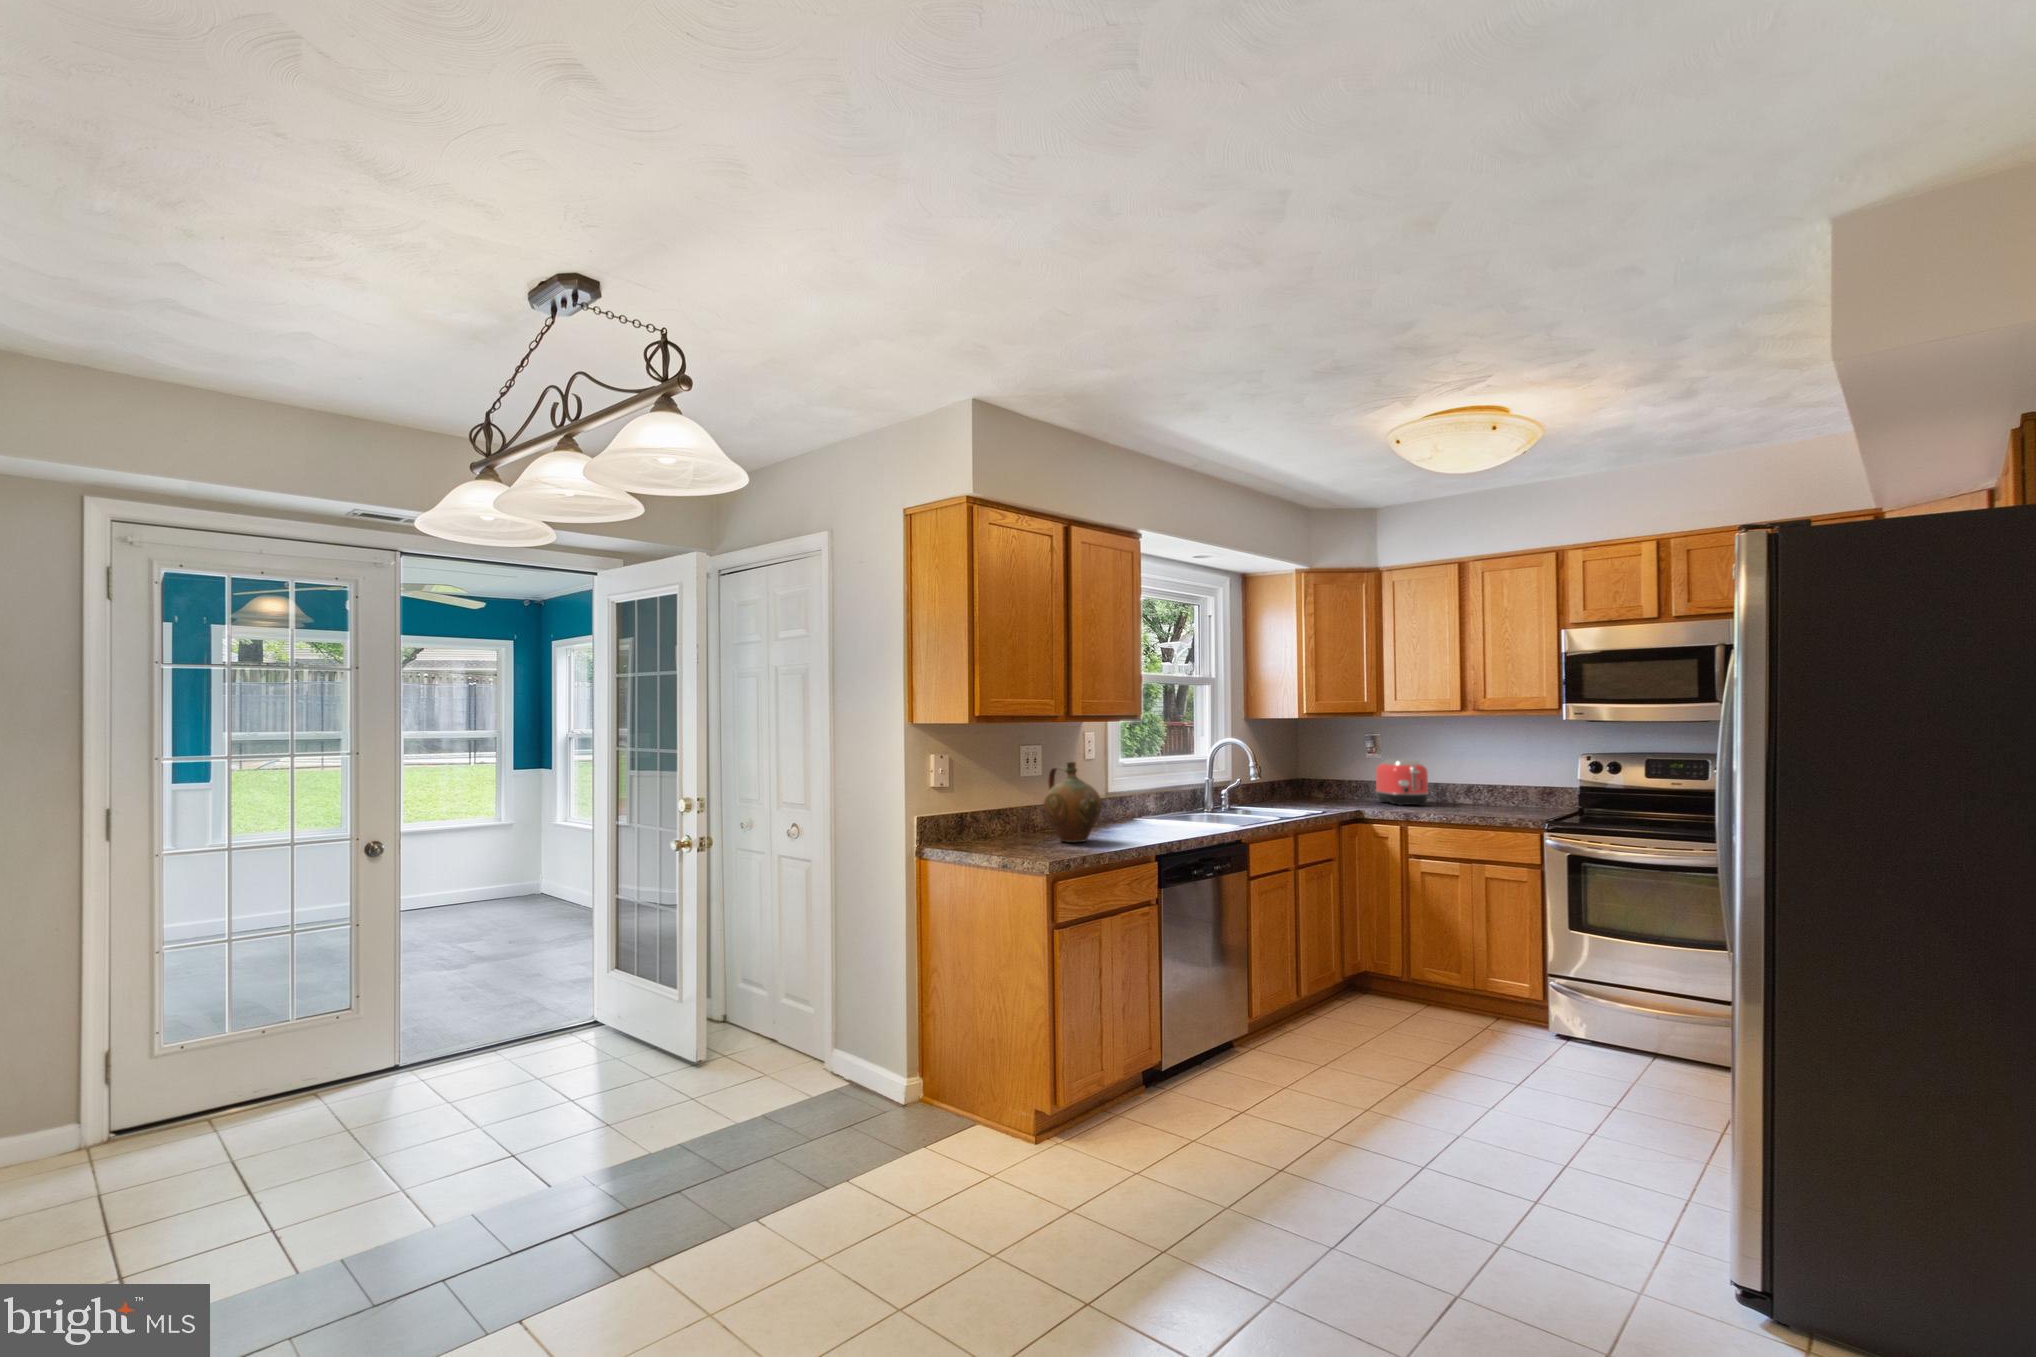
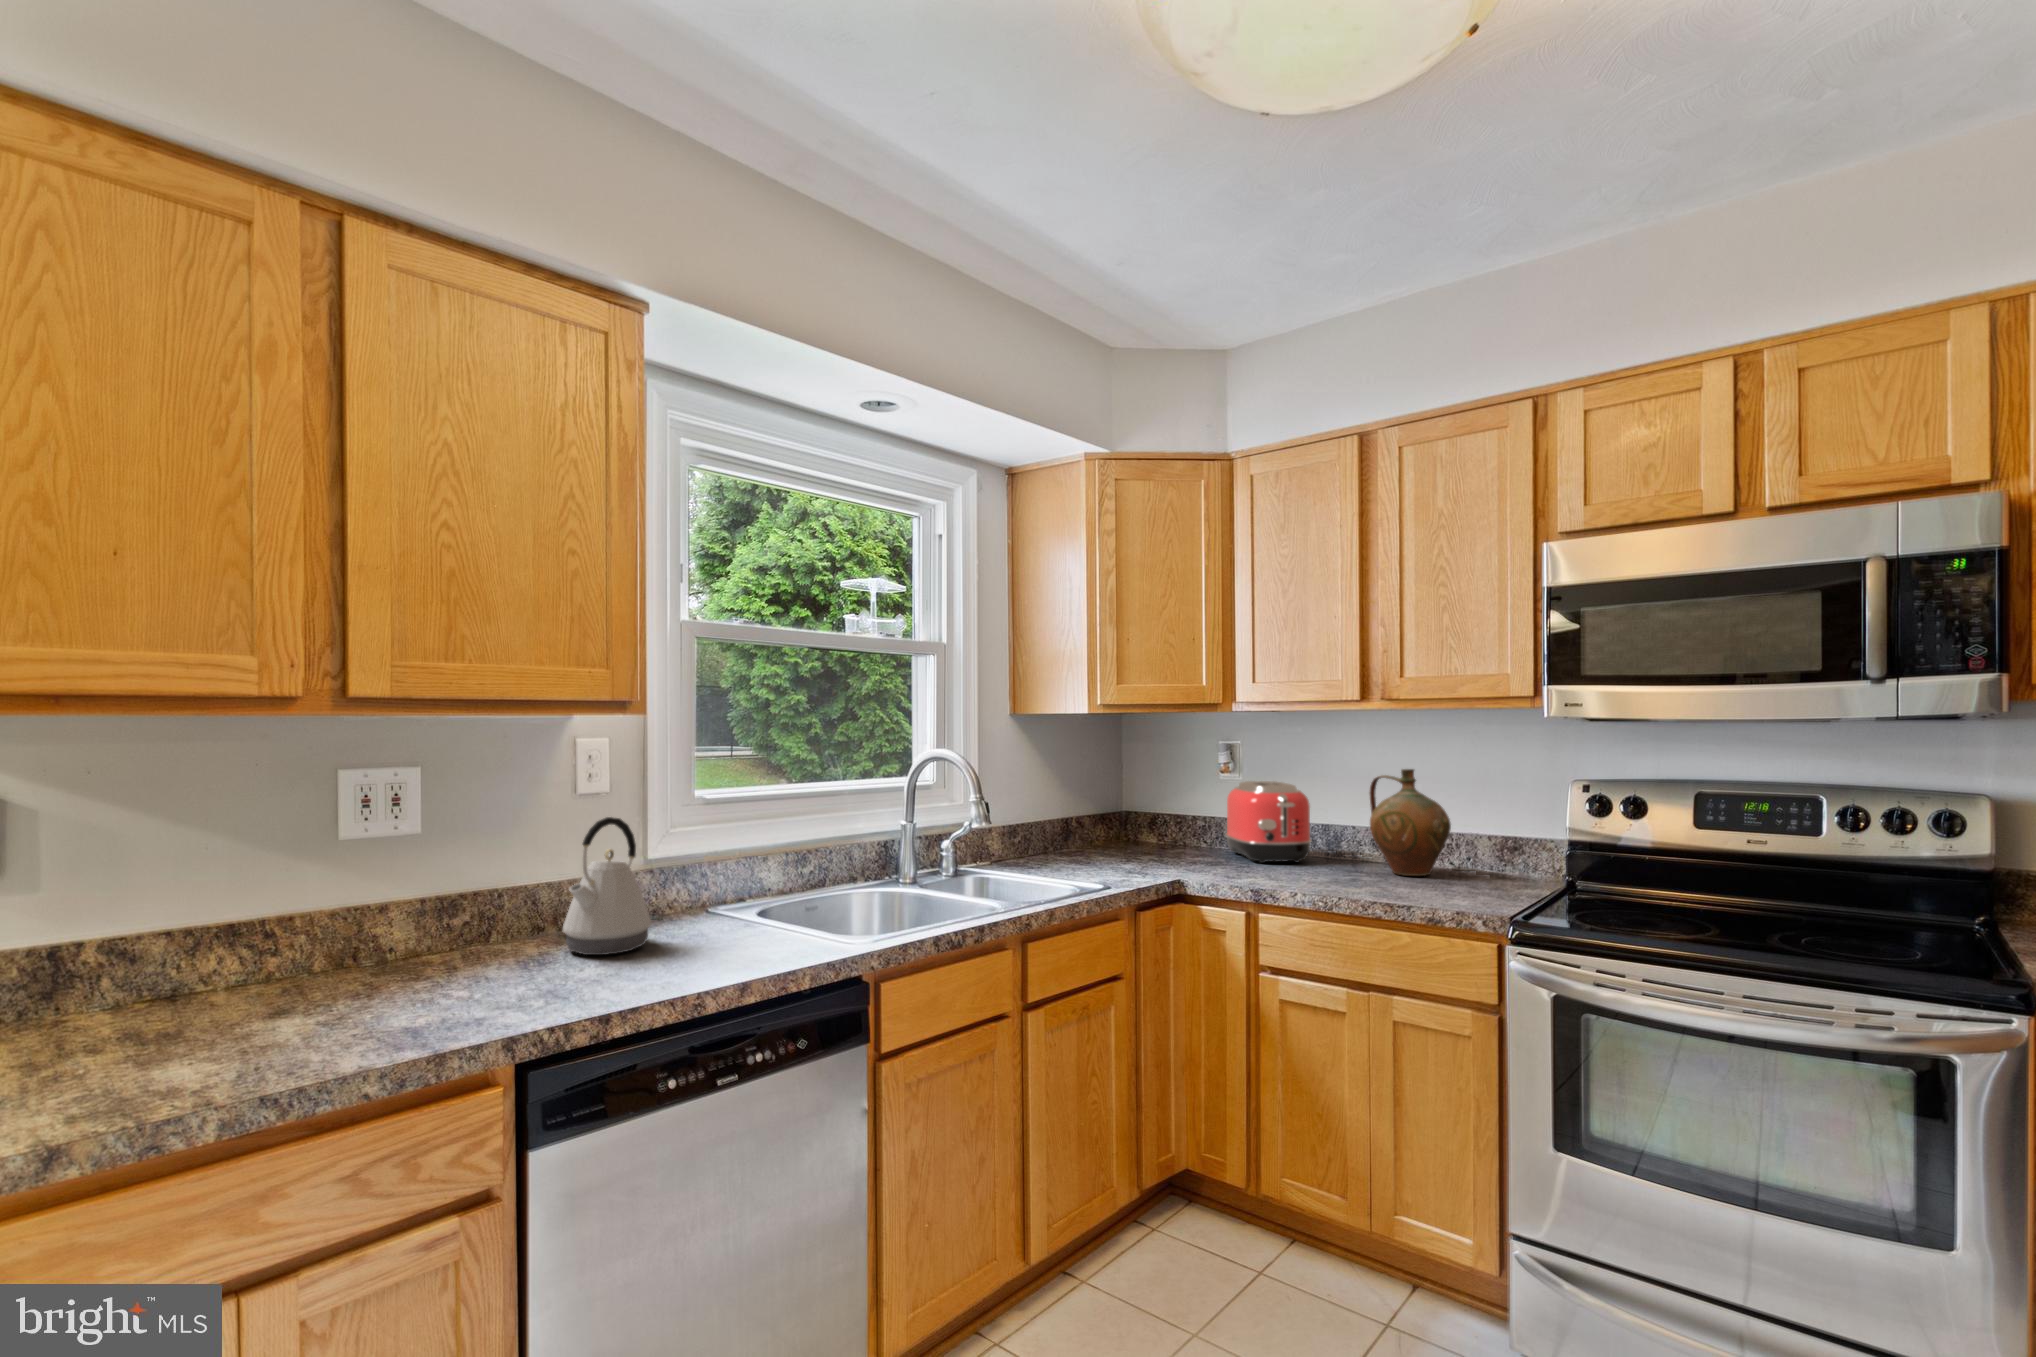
ceramic jug: present [1044,762,1102,843] -> present [1370,769,1451,876]
kettle: none [1104,768,1142,830] -> present [563,817,651,955]

